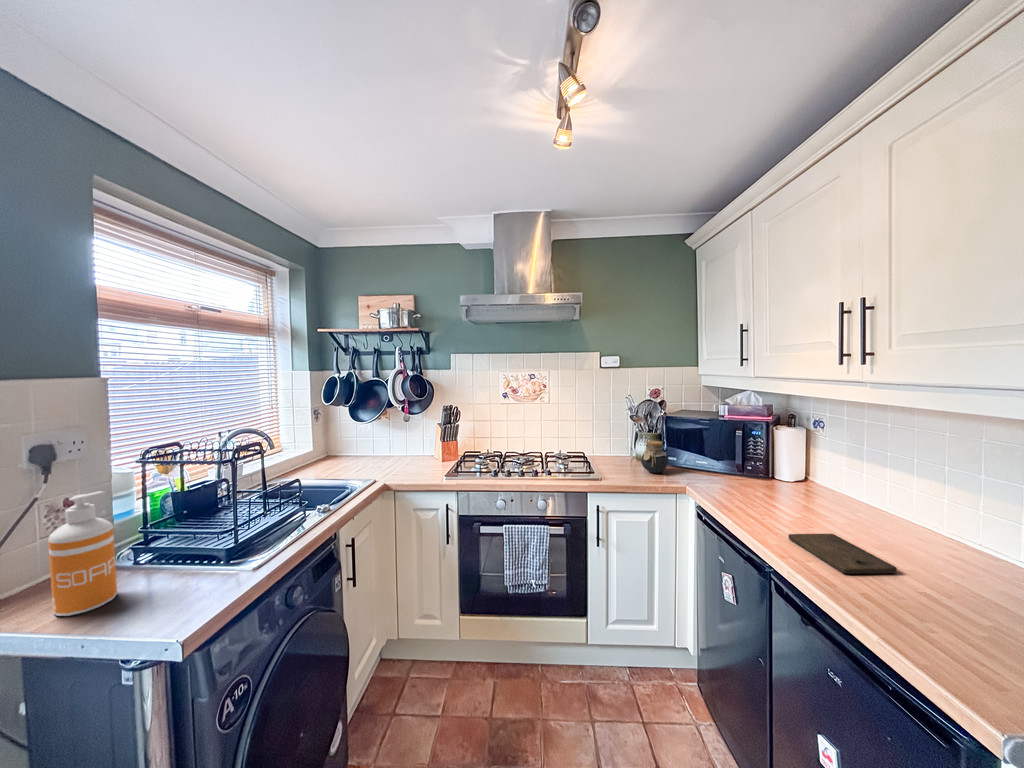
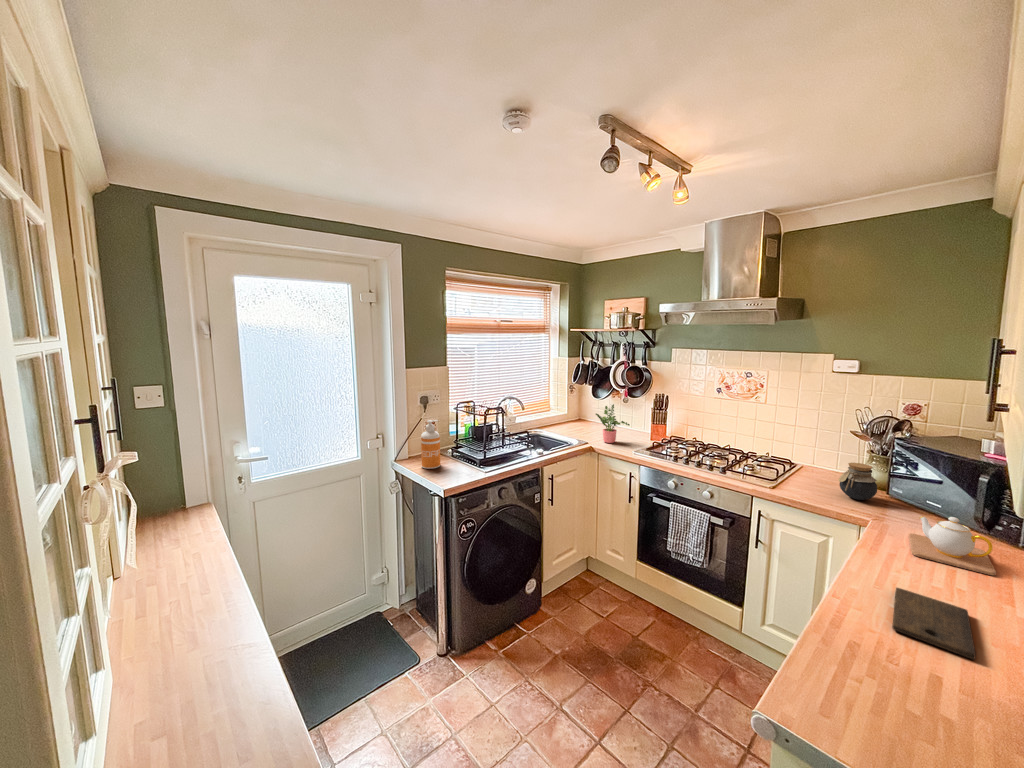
potted plant: none [386,423,429,474] -> present [596,404,630,443]
teapot: none [720,465,789,504] -> present [909,516,996,575]

